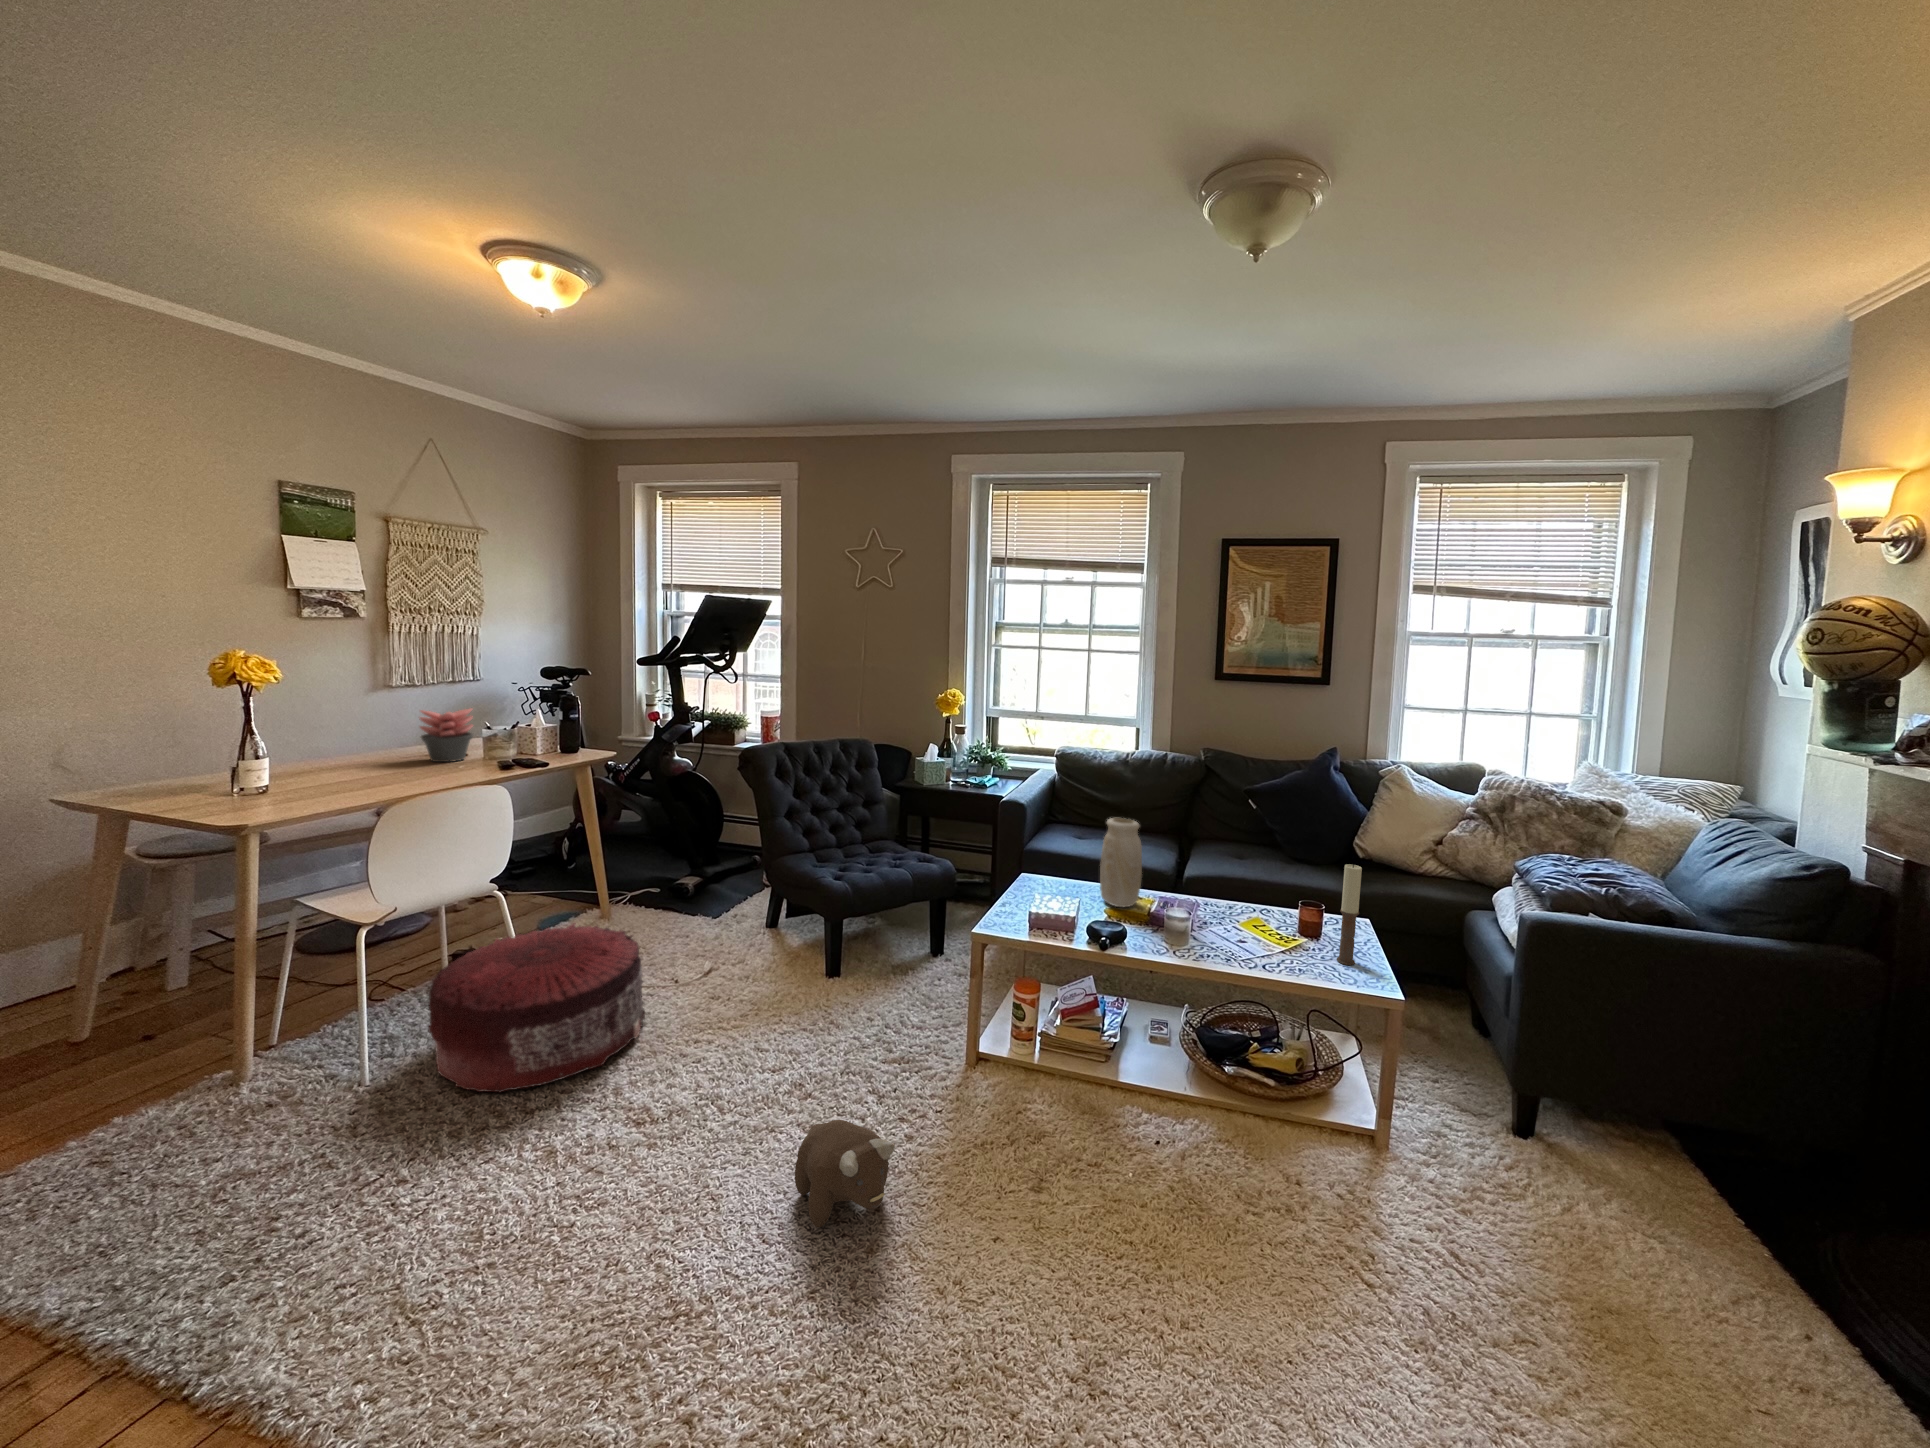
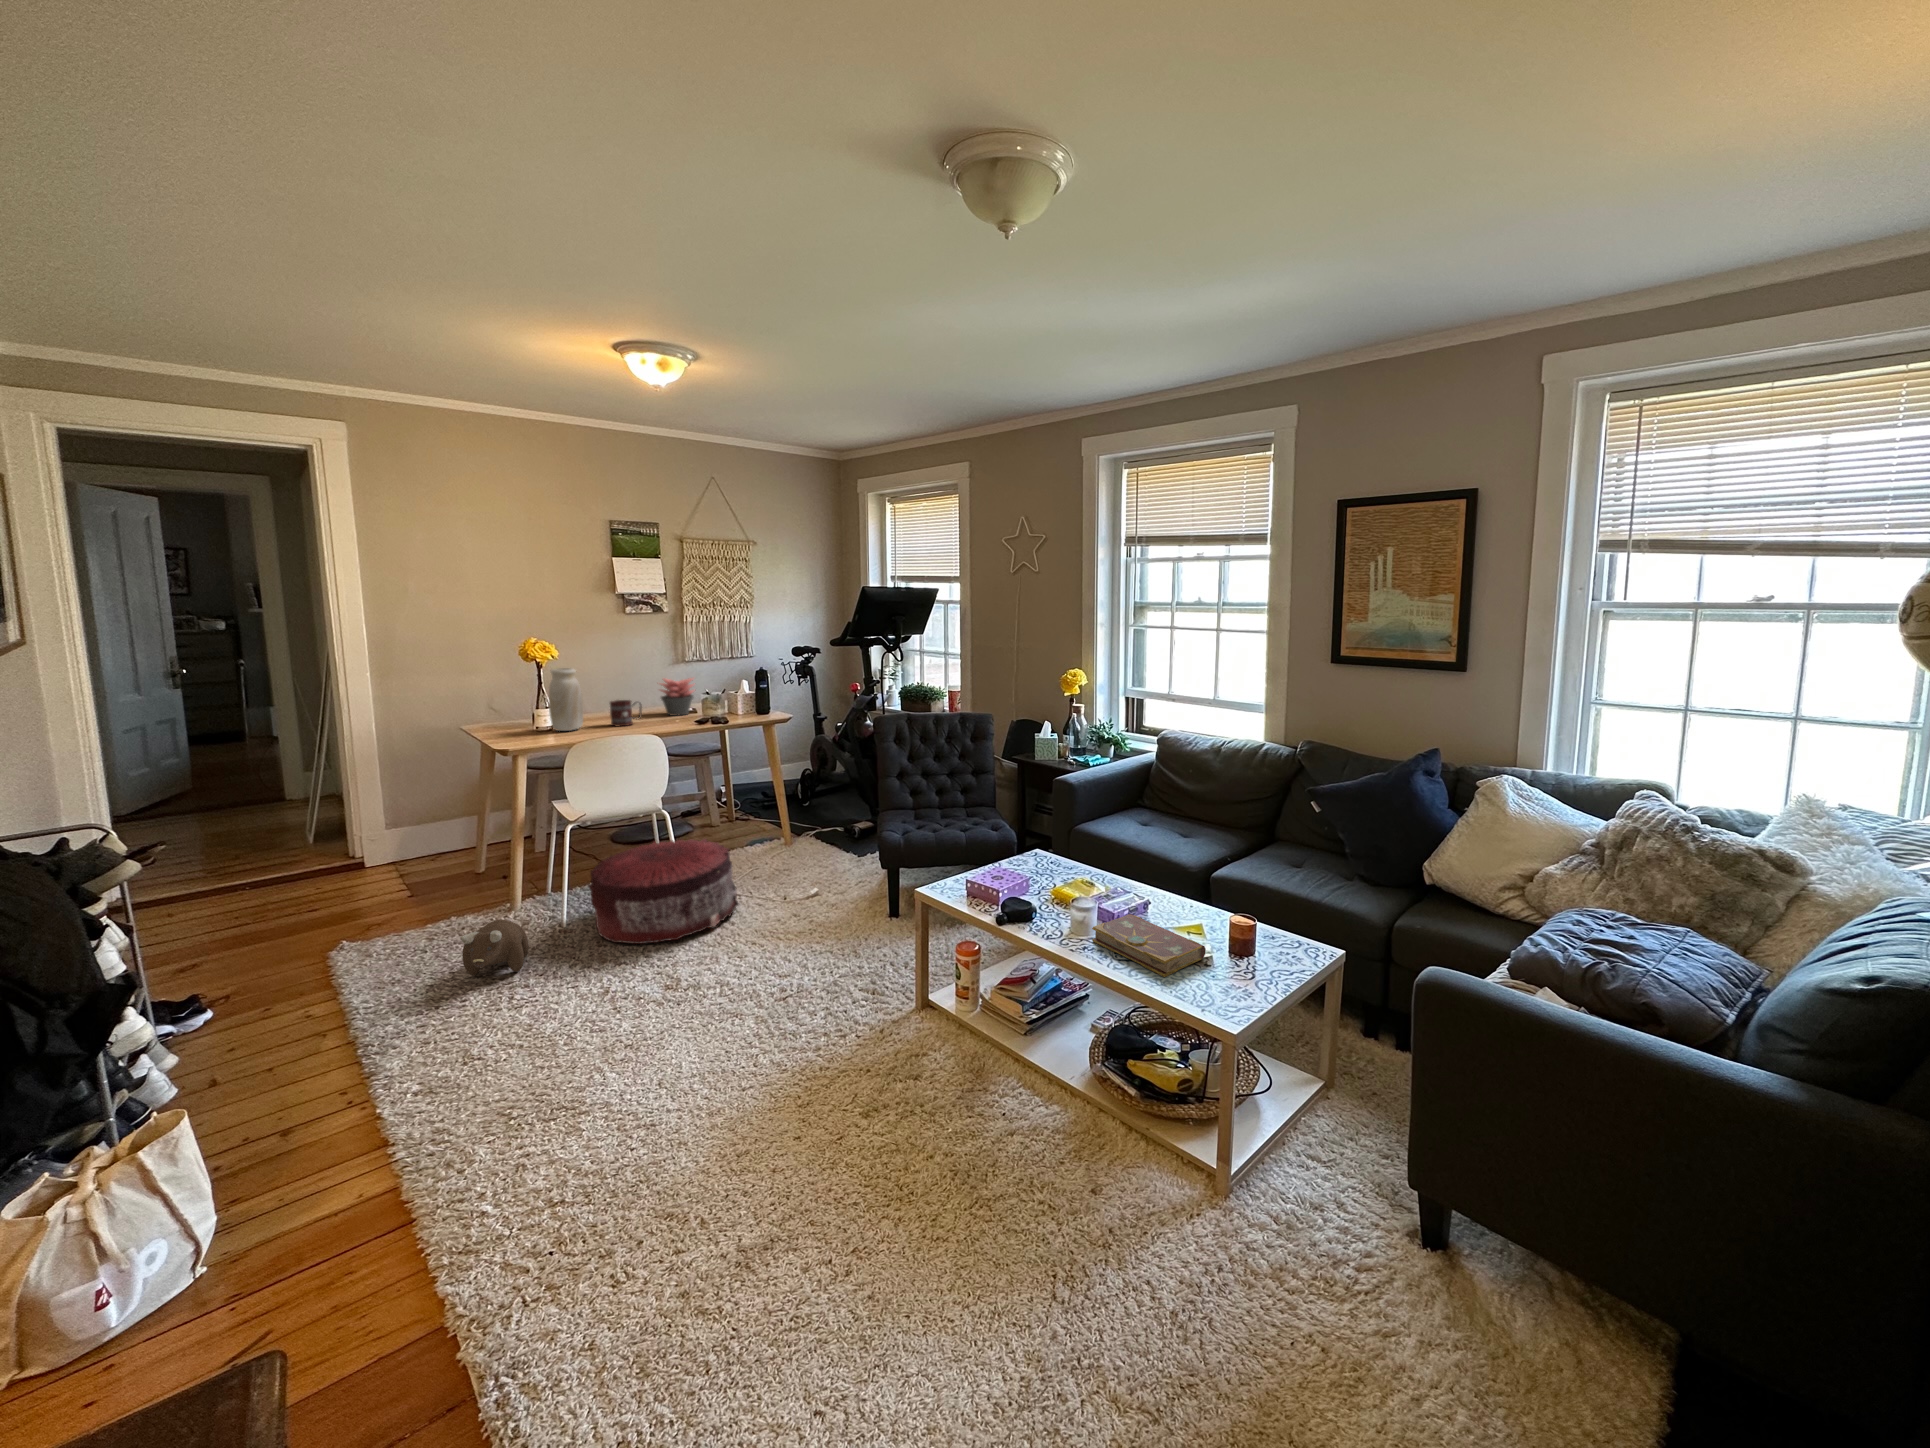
mug: none [369,742,418,782] -> present [610,700,642,726]
vase: present [1100,818,1142,907] -> present [549,668,583,731]
candle: present [1337,864,1362,965] -> none [1214,872,1237,984]
book: none [1209,920,1309,970] -> present [1092,914,1206,977]
plush toy: present [795,1120,895,1228] -> present [461,920,529,976]

